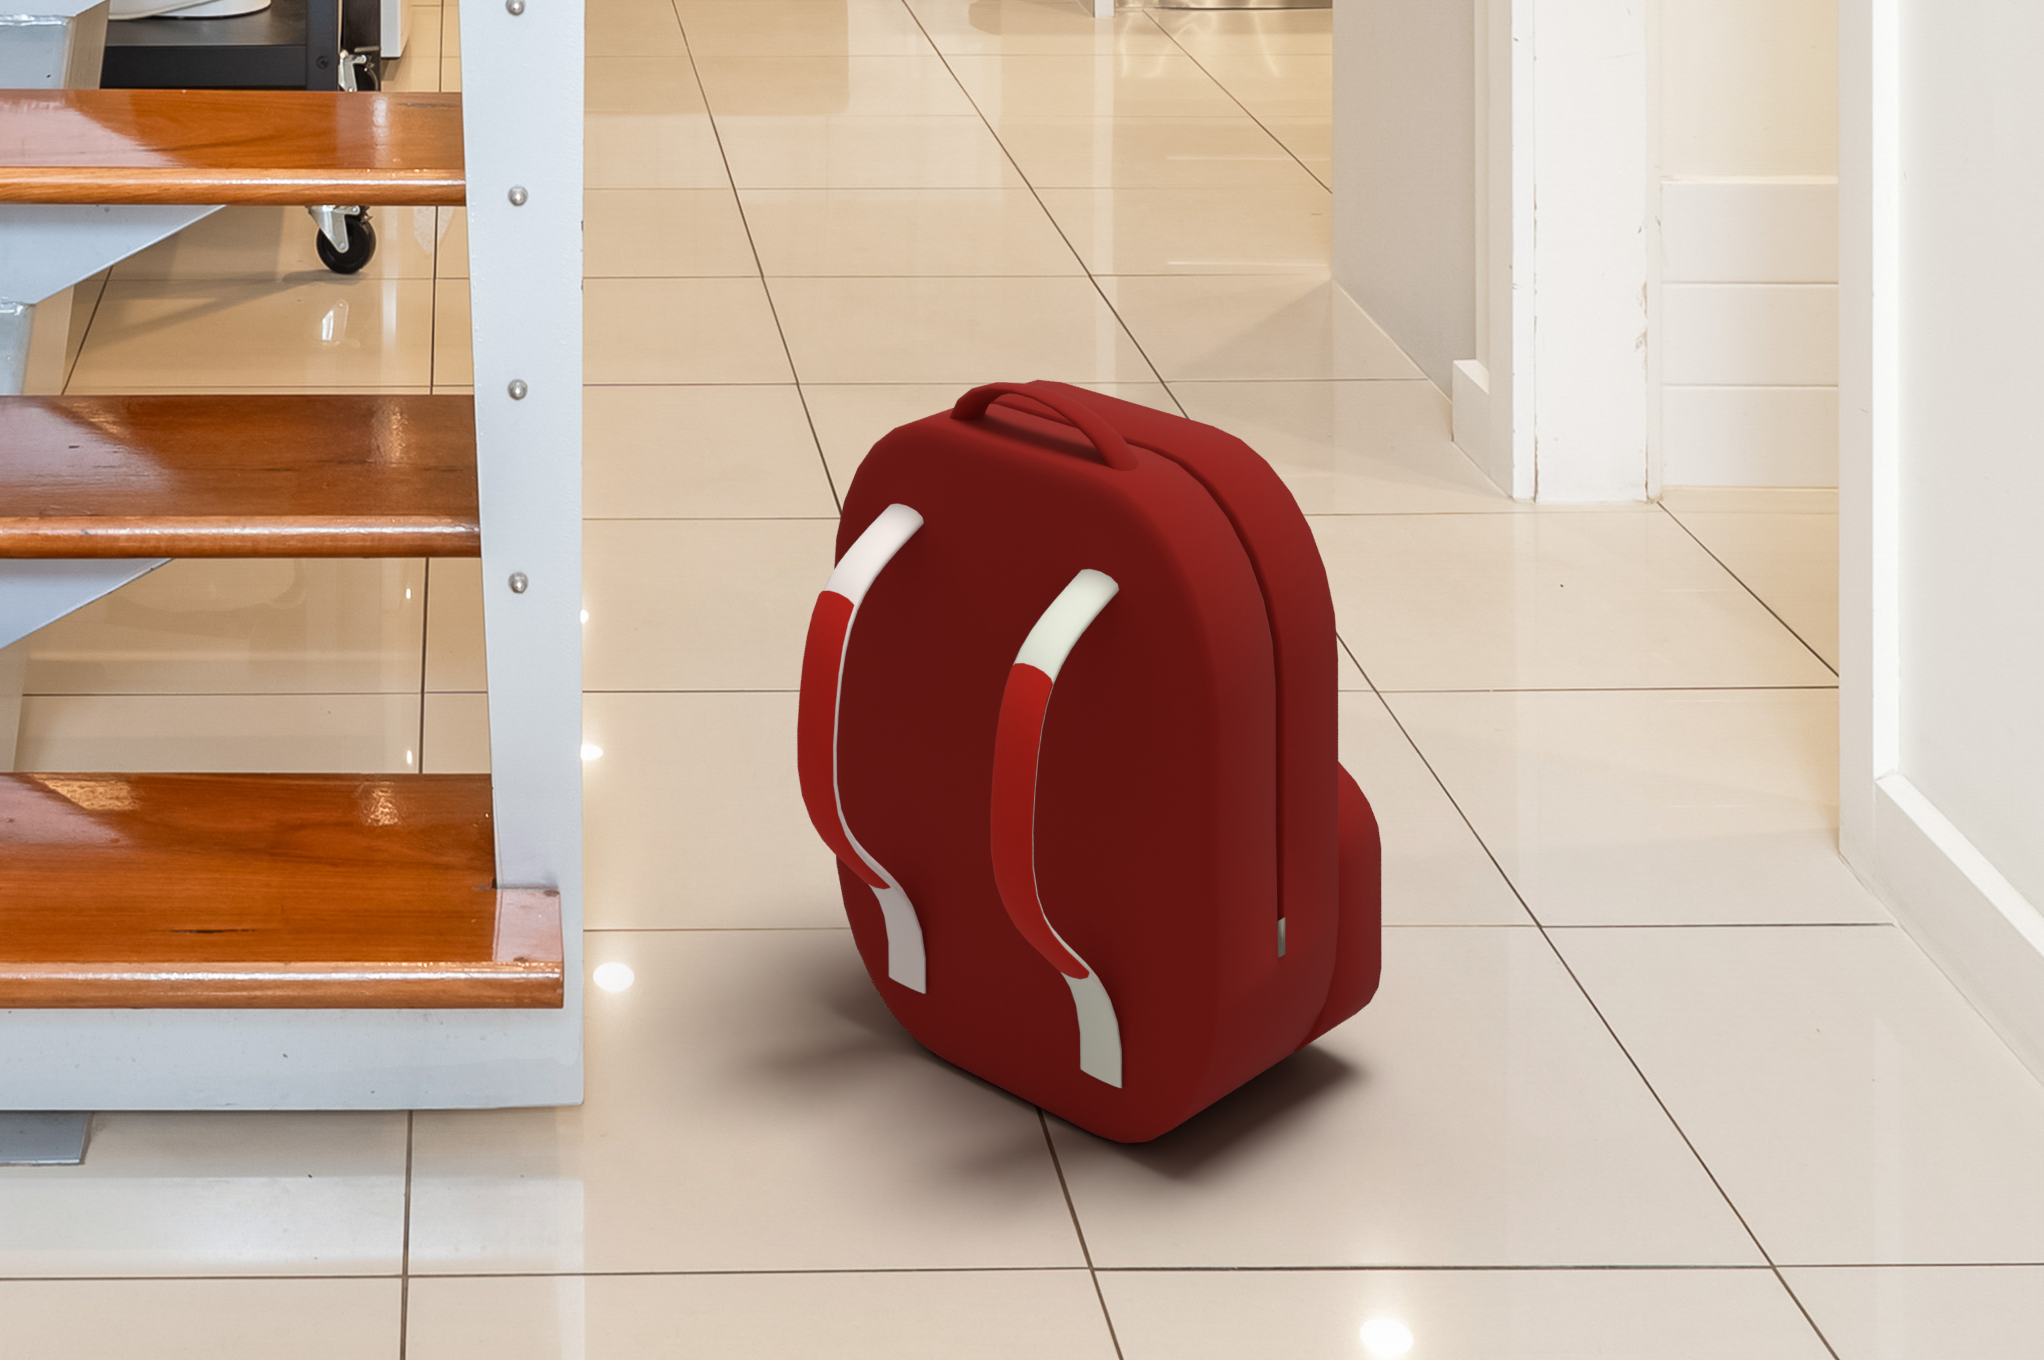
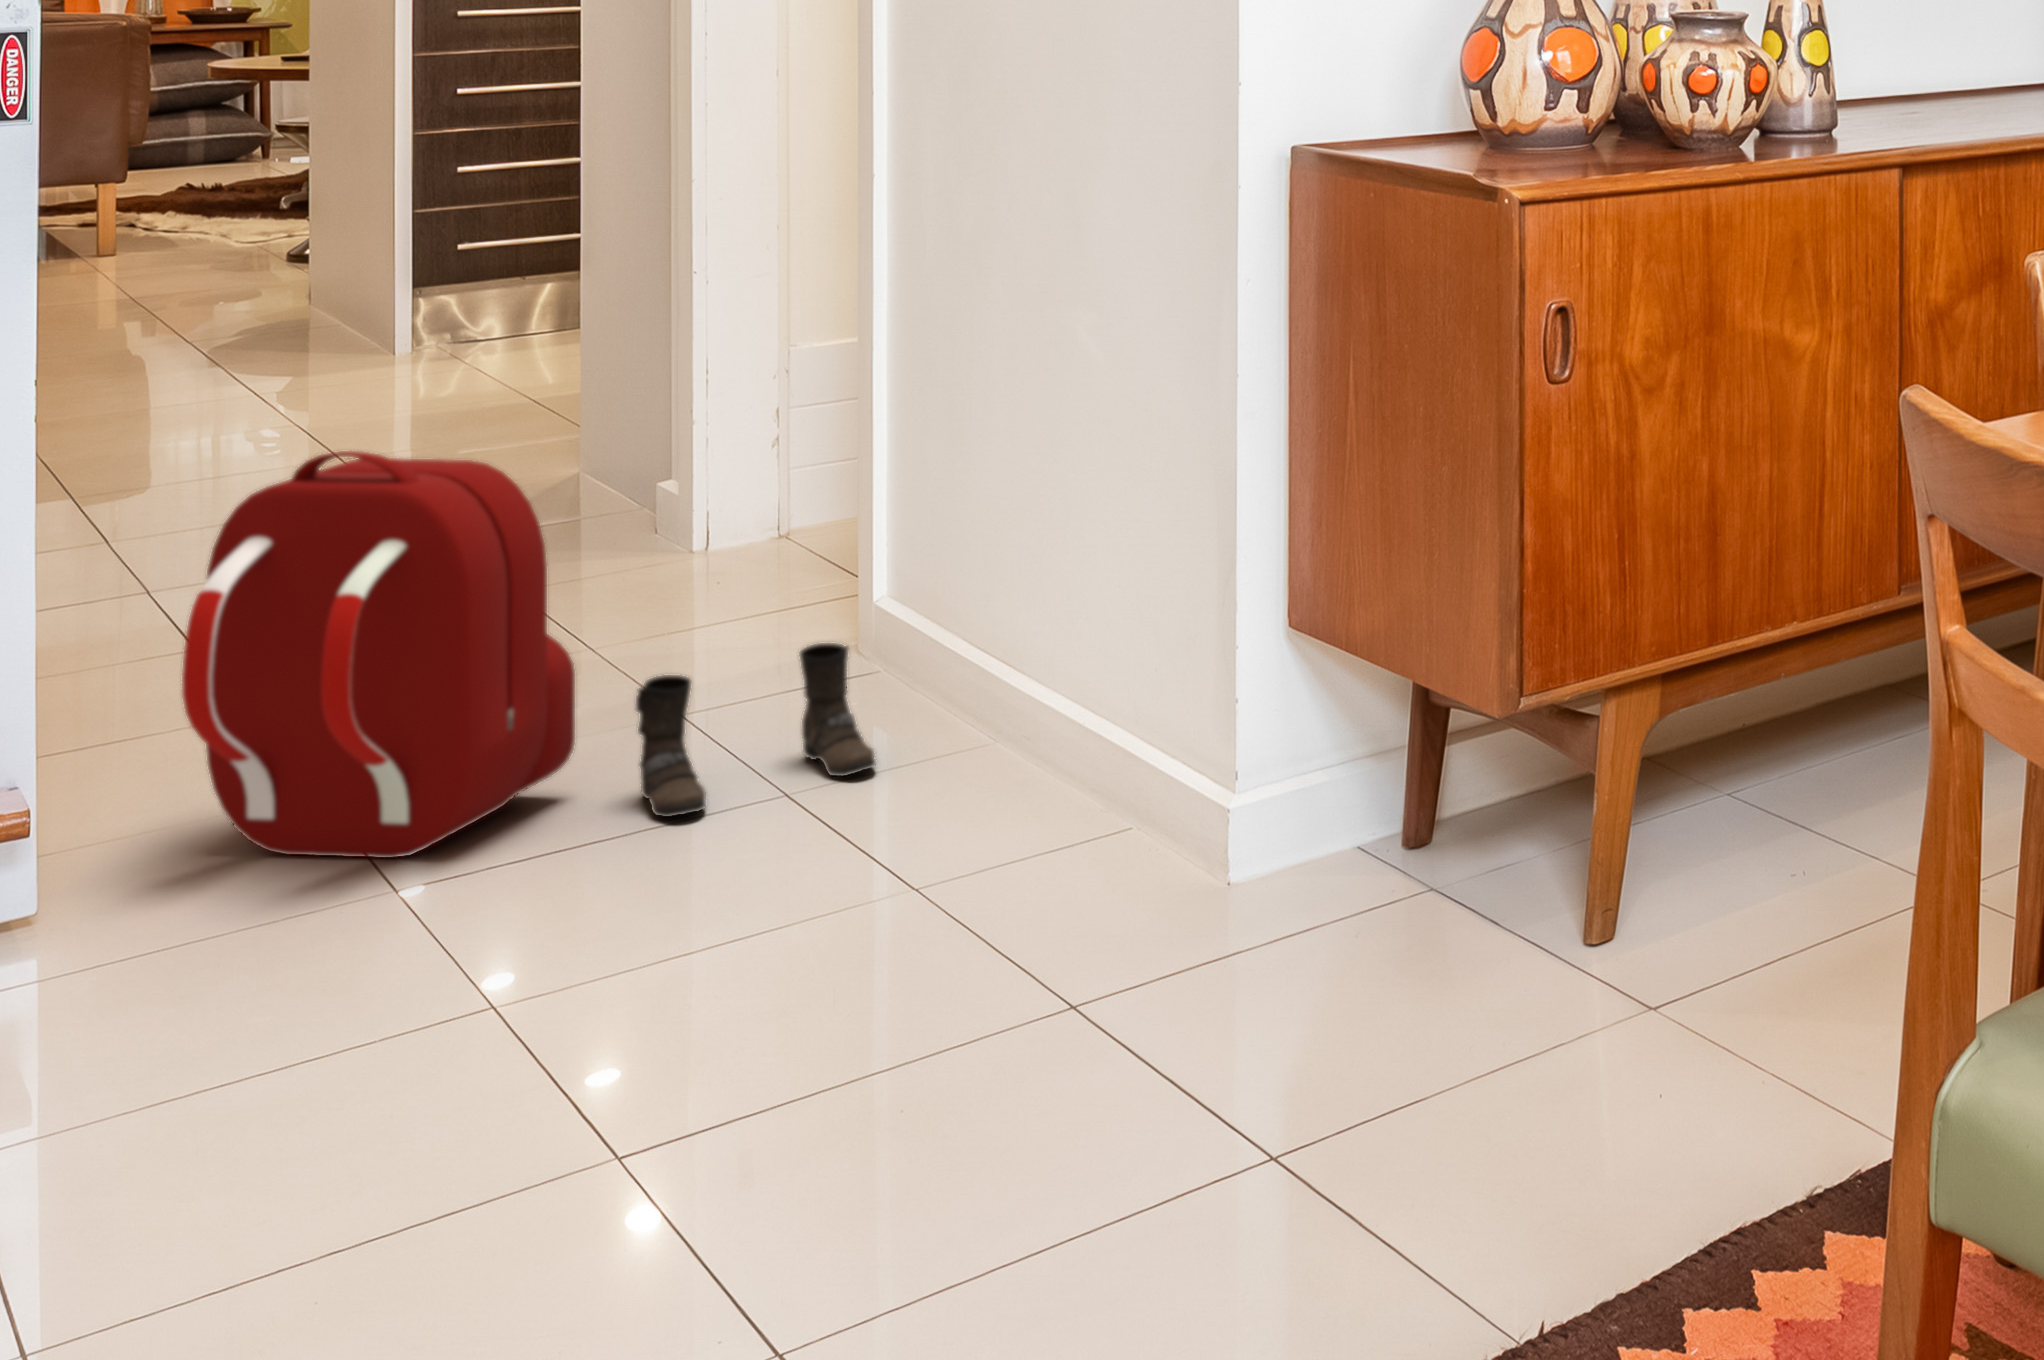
boots: none [1485,888,1935,1214] -> present [636,643,876,817]

